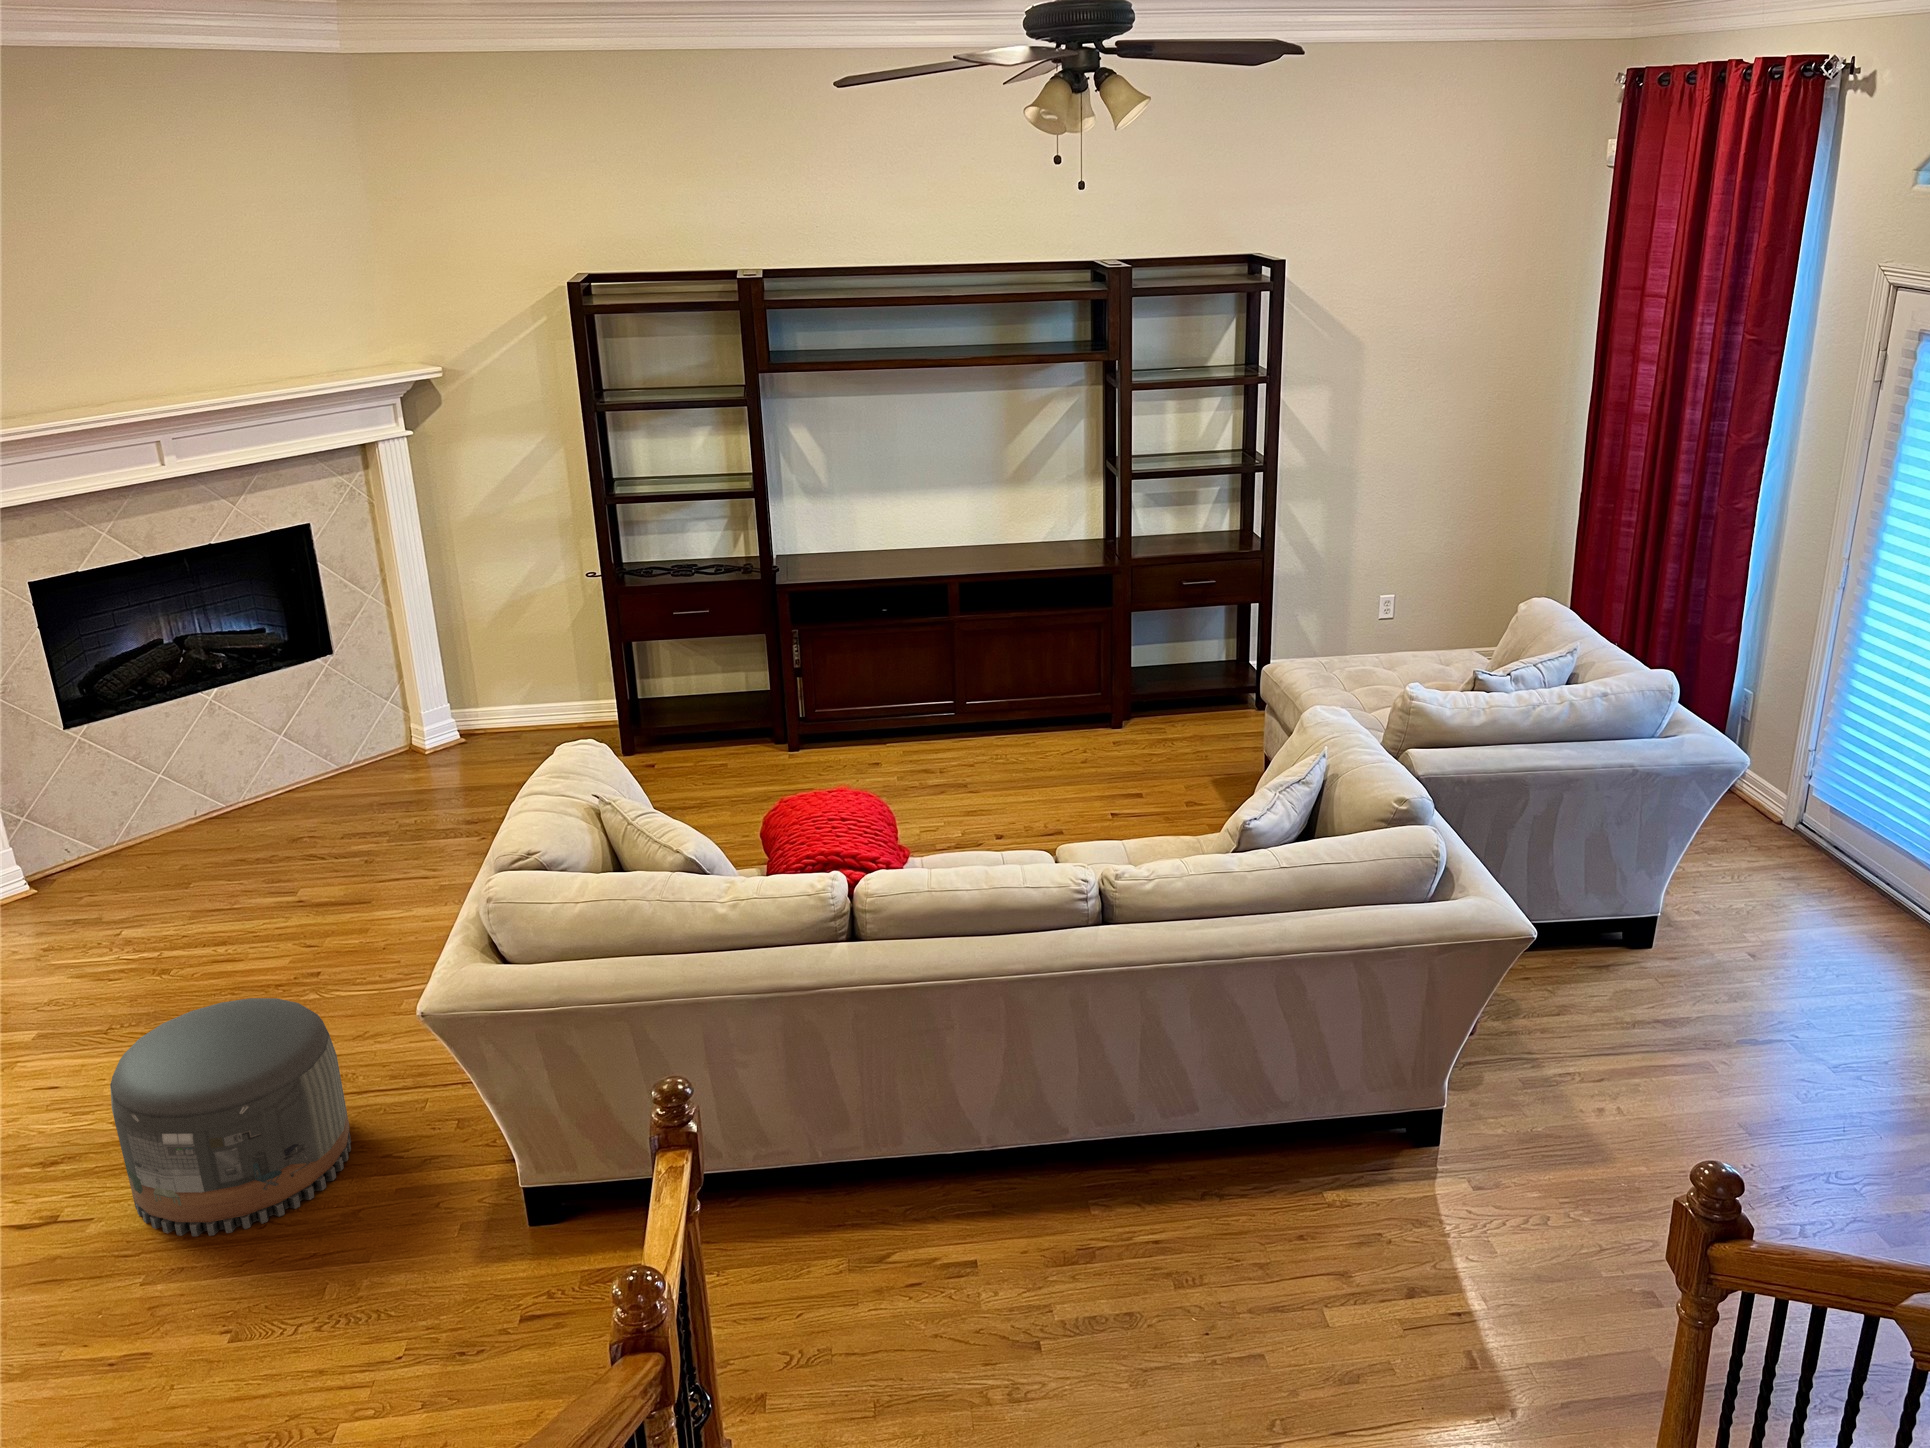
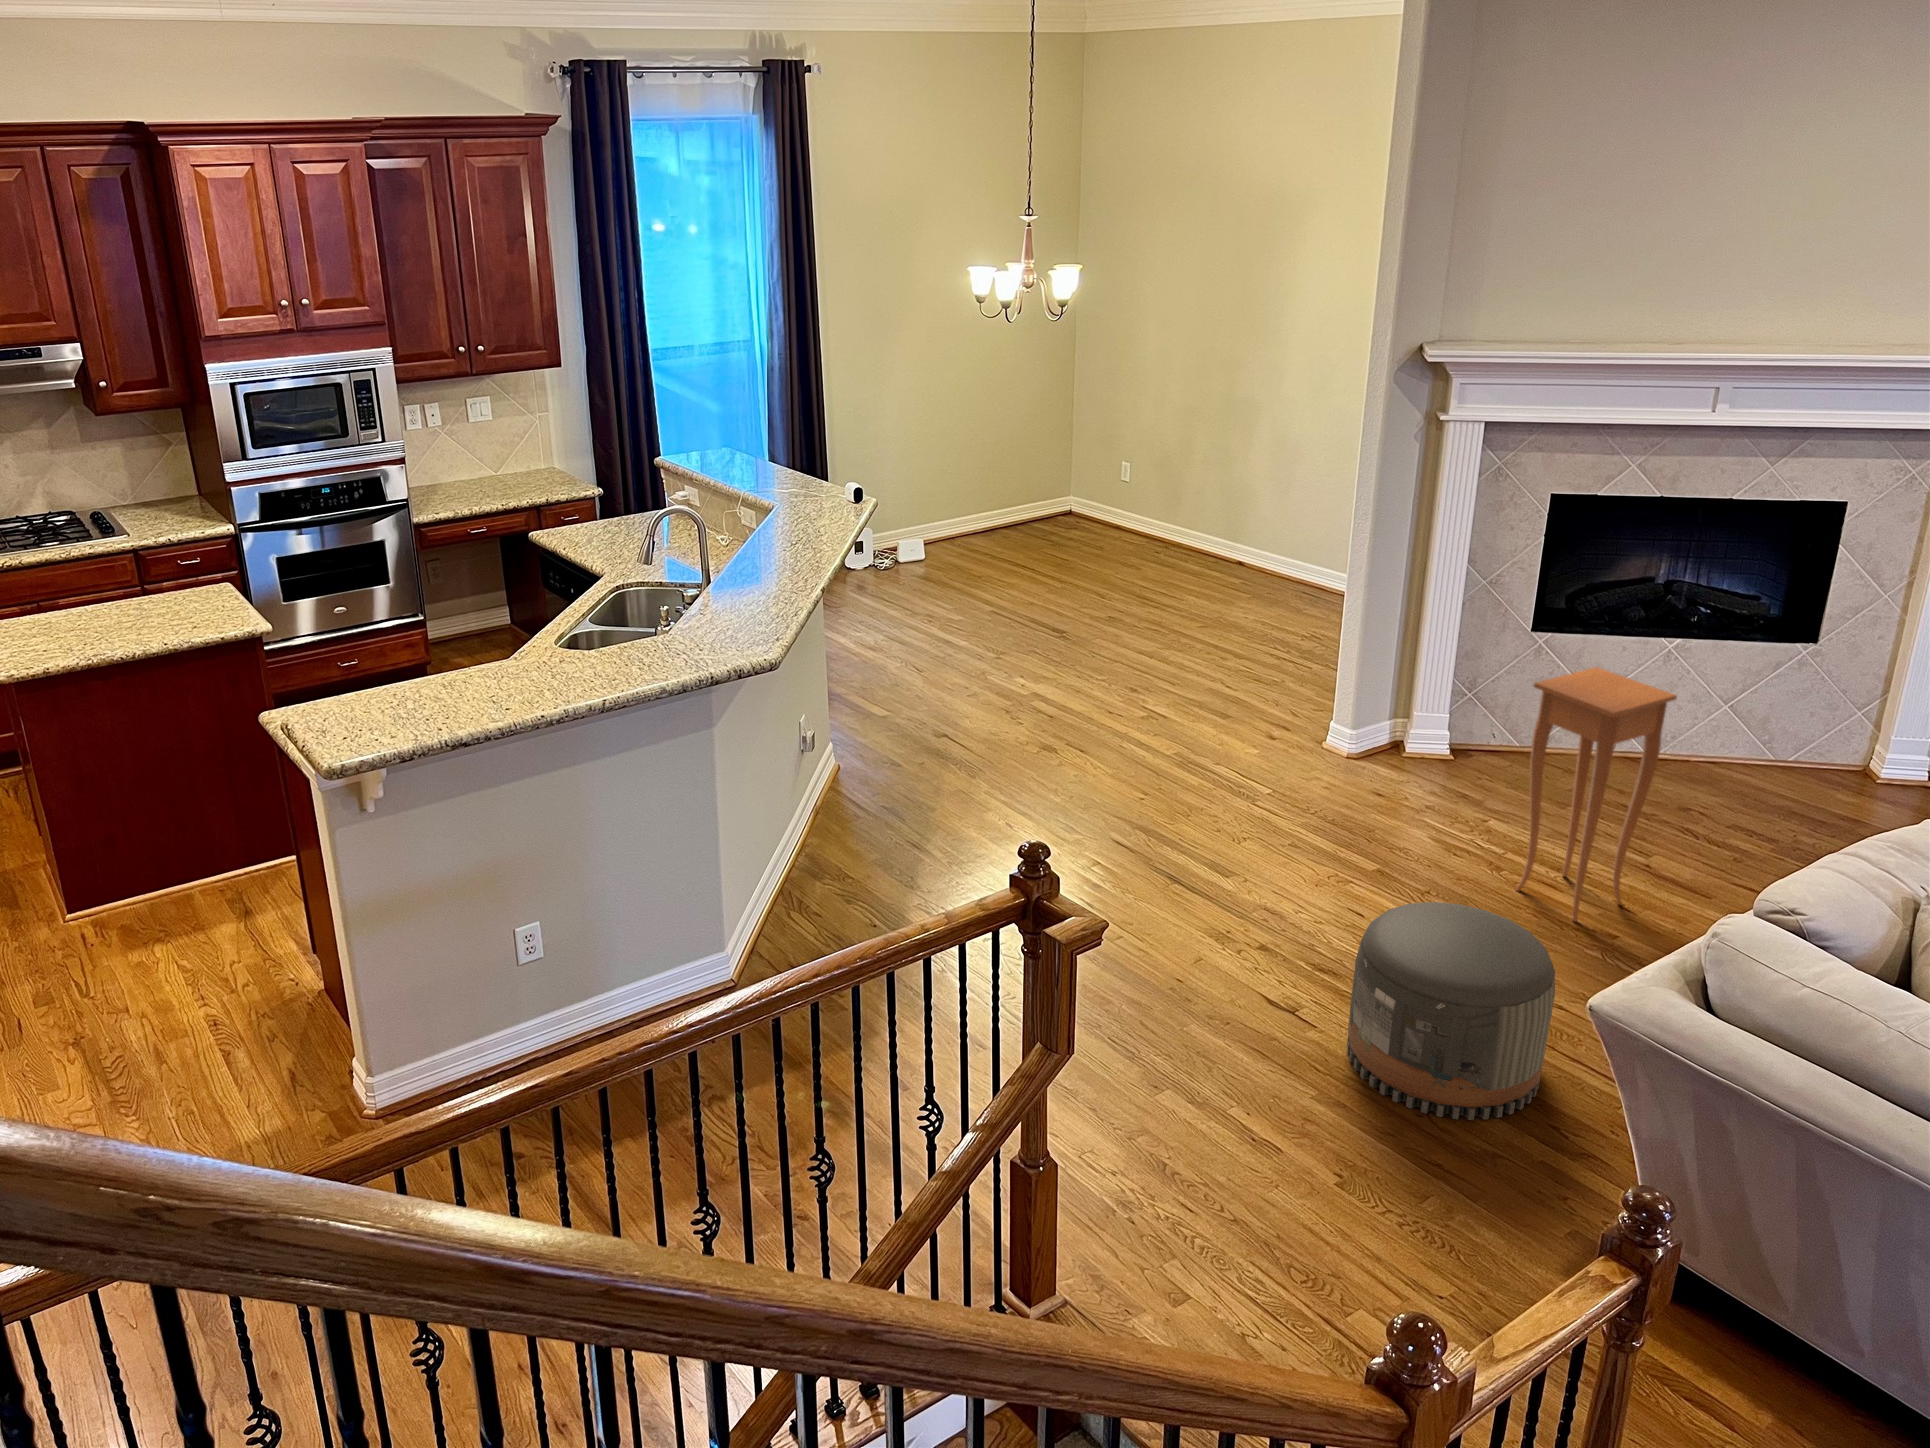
side table: none [138,733,304,982] -> present [1515,667,1677,922]

